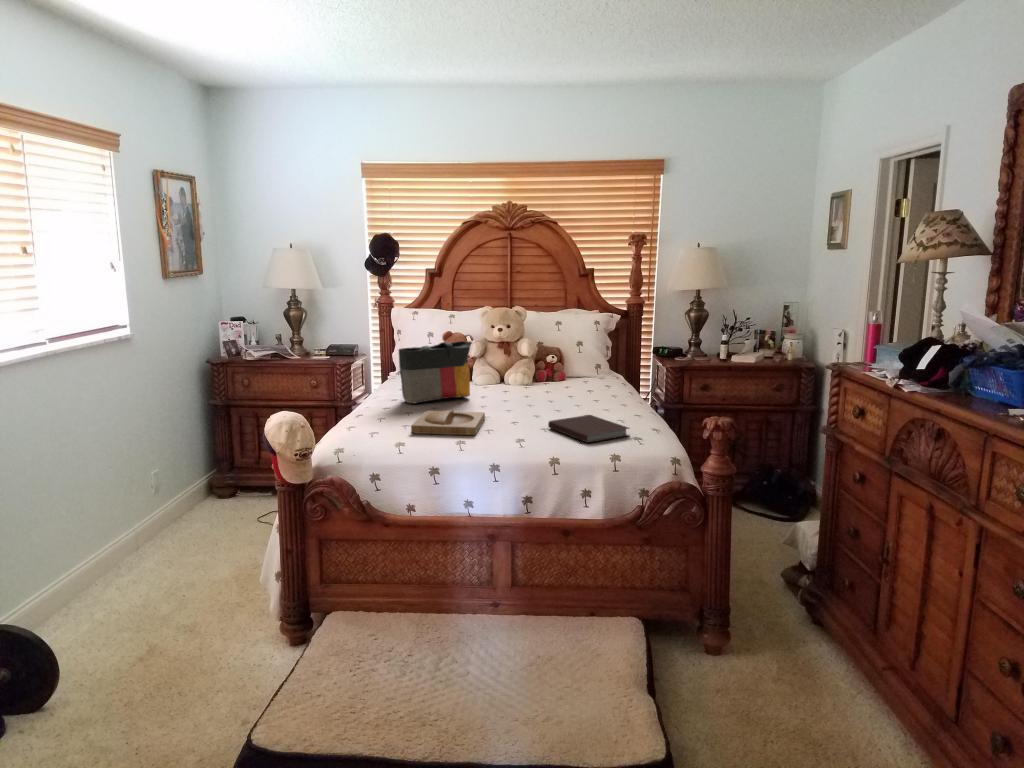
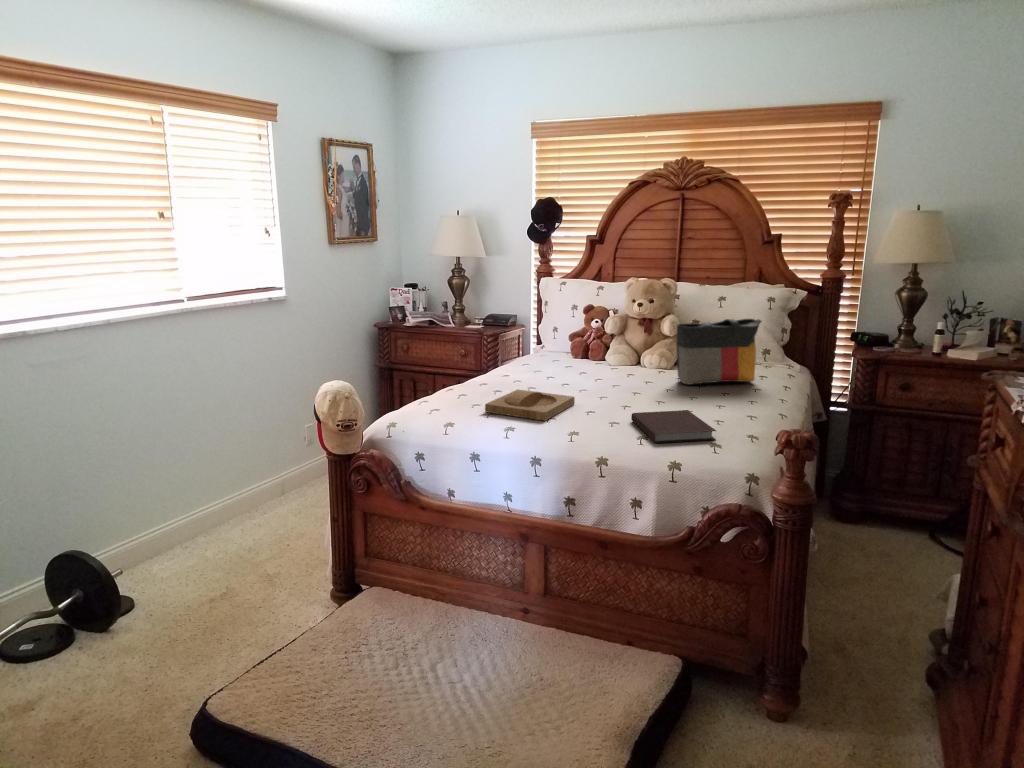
tote bag: present [399,341,472,403] -> present [676,319,761,385]

